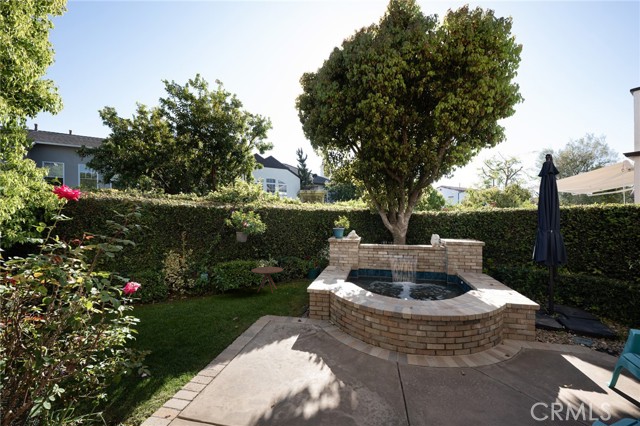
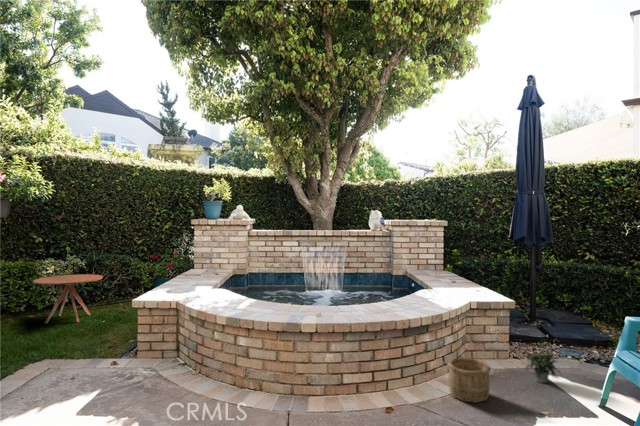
potted plant: none [539,339,576,363] -> present [524,352,557,383]
wooden bucket: none [493,341,524,371] -> present [448,358,490,402]

